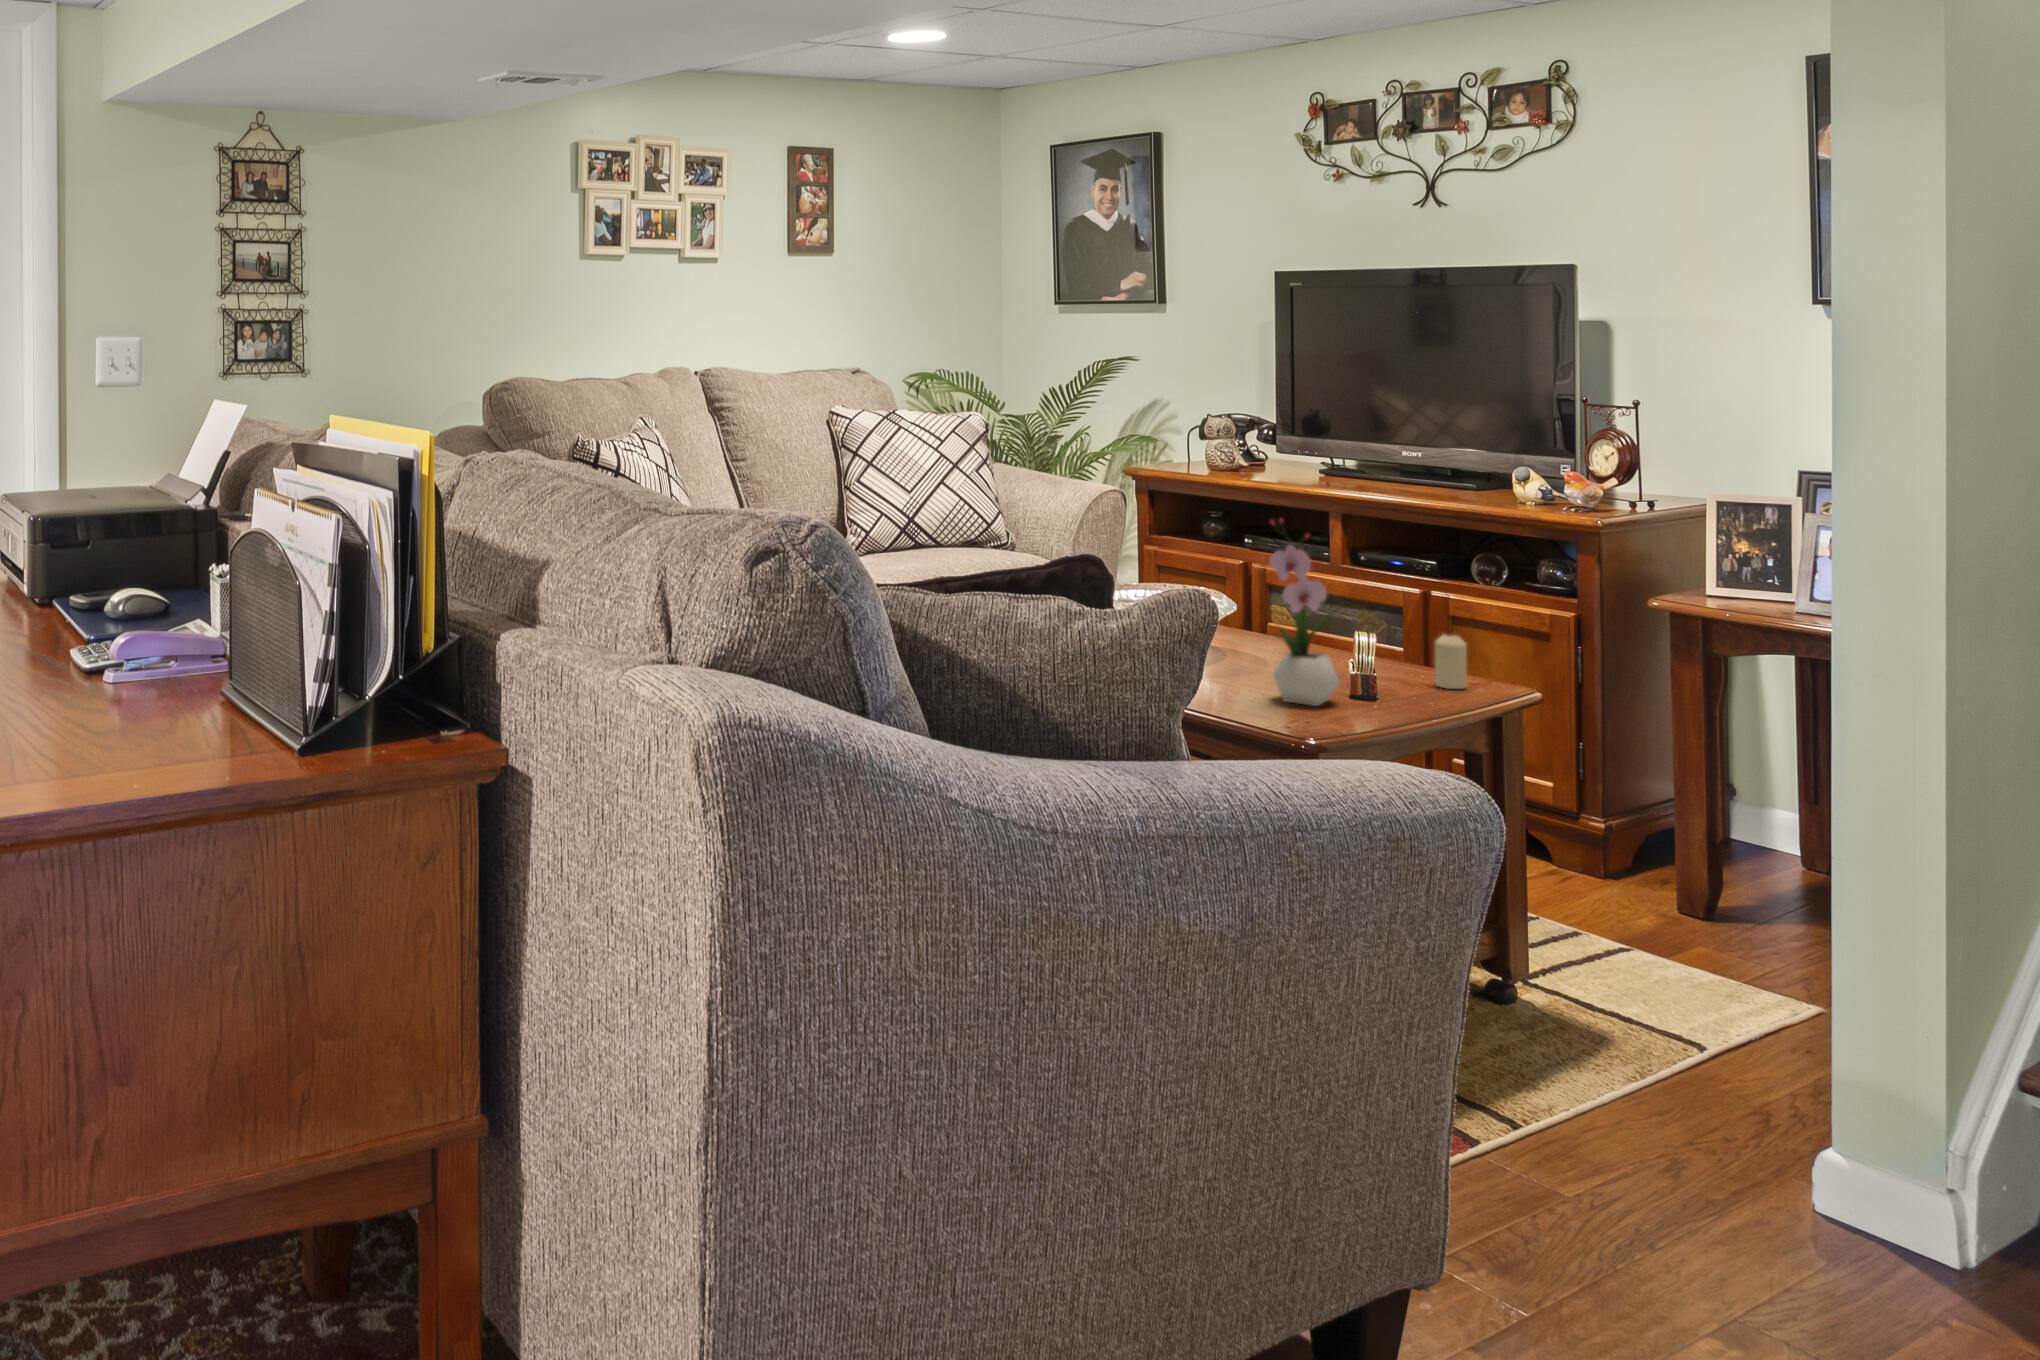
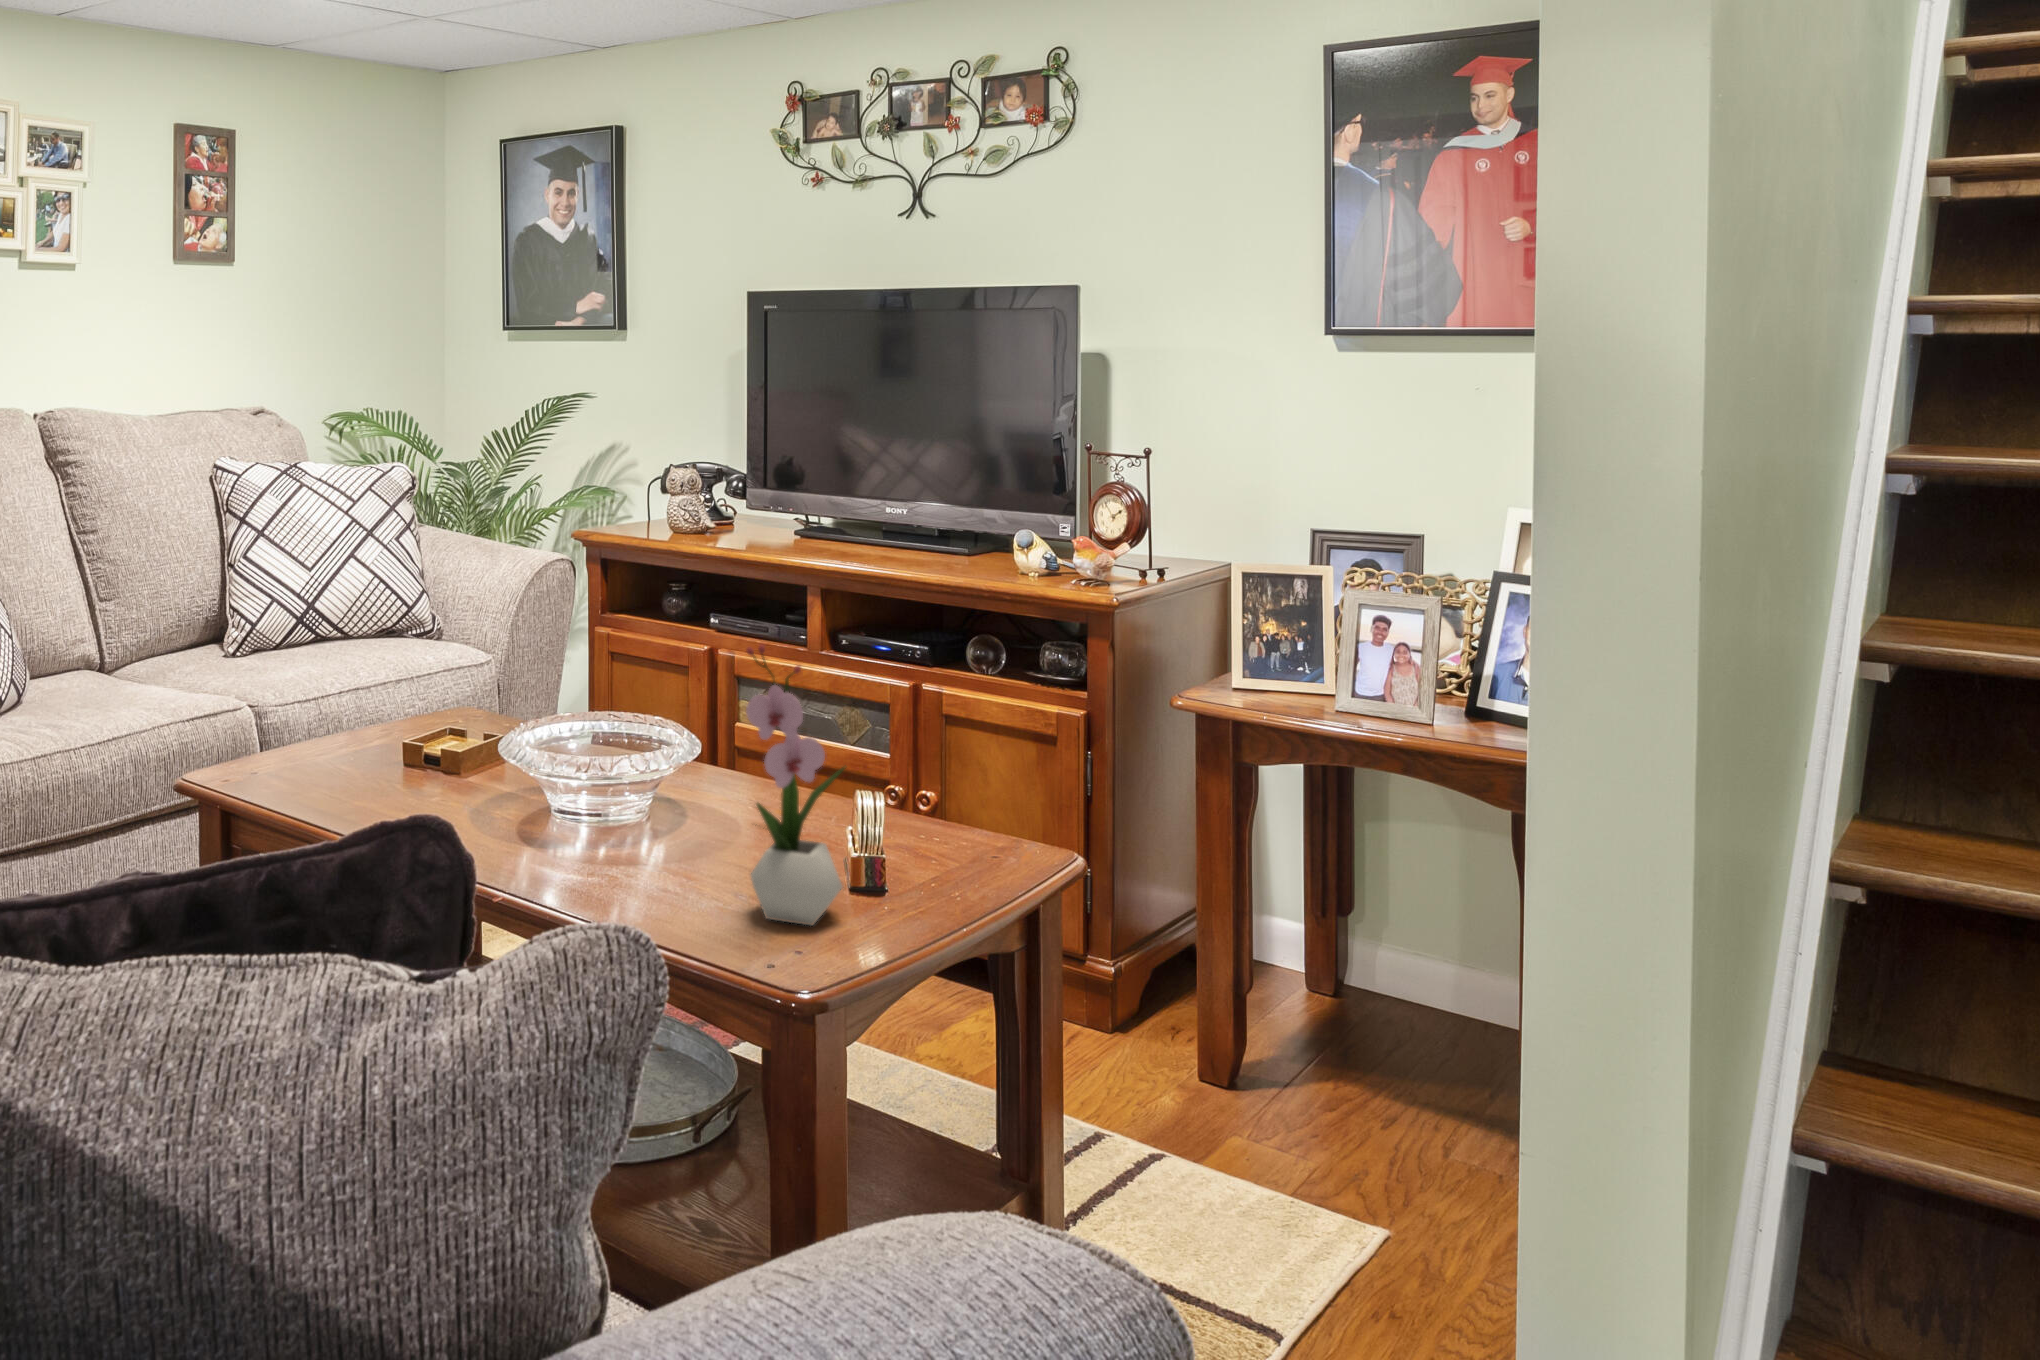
candle: present [1435,634,1467,689] -> none [959,790,1000,870]

